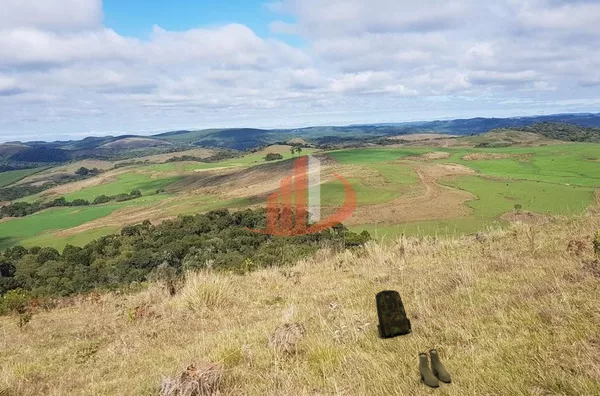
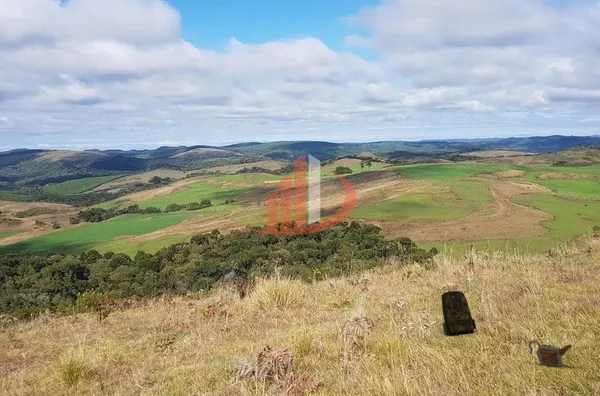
watering can: none [469,348,514,375] -> present [529,341,572,366]
boots: present [418,349,451,387] -> none [479,340,510,372]

